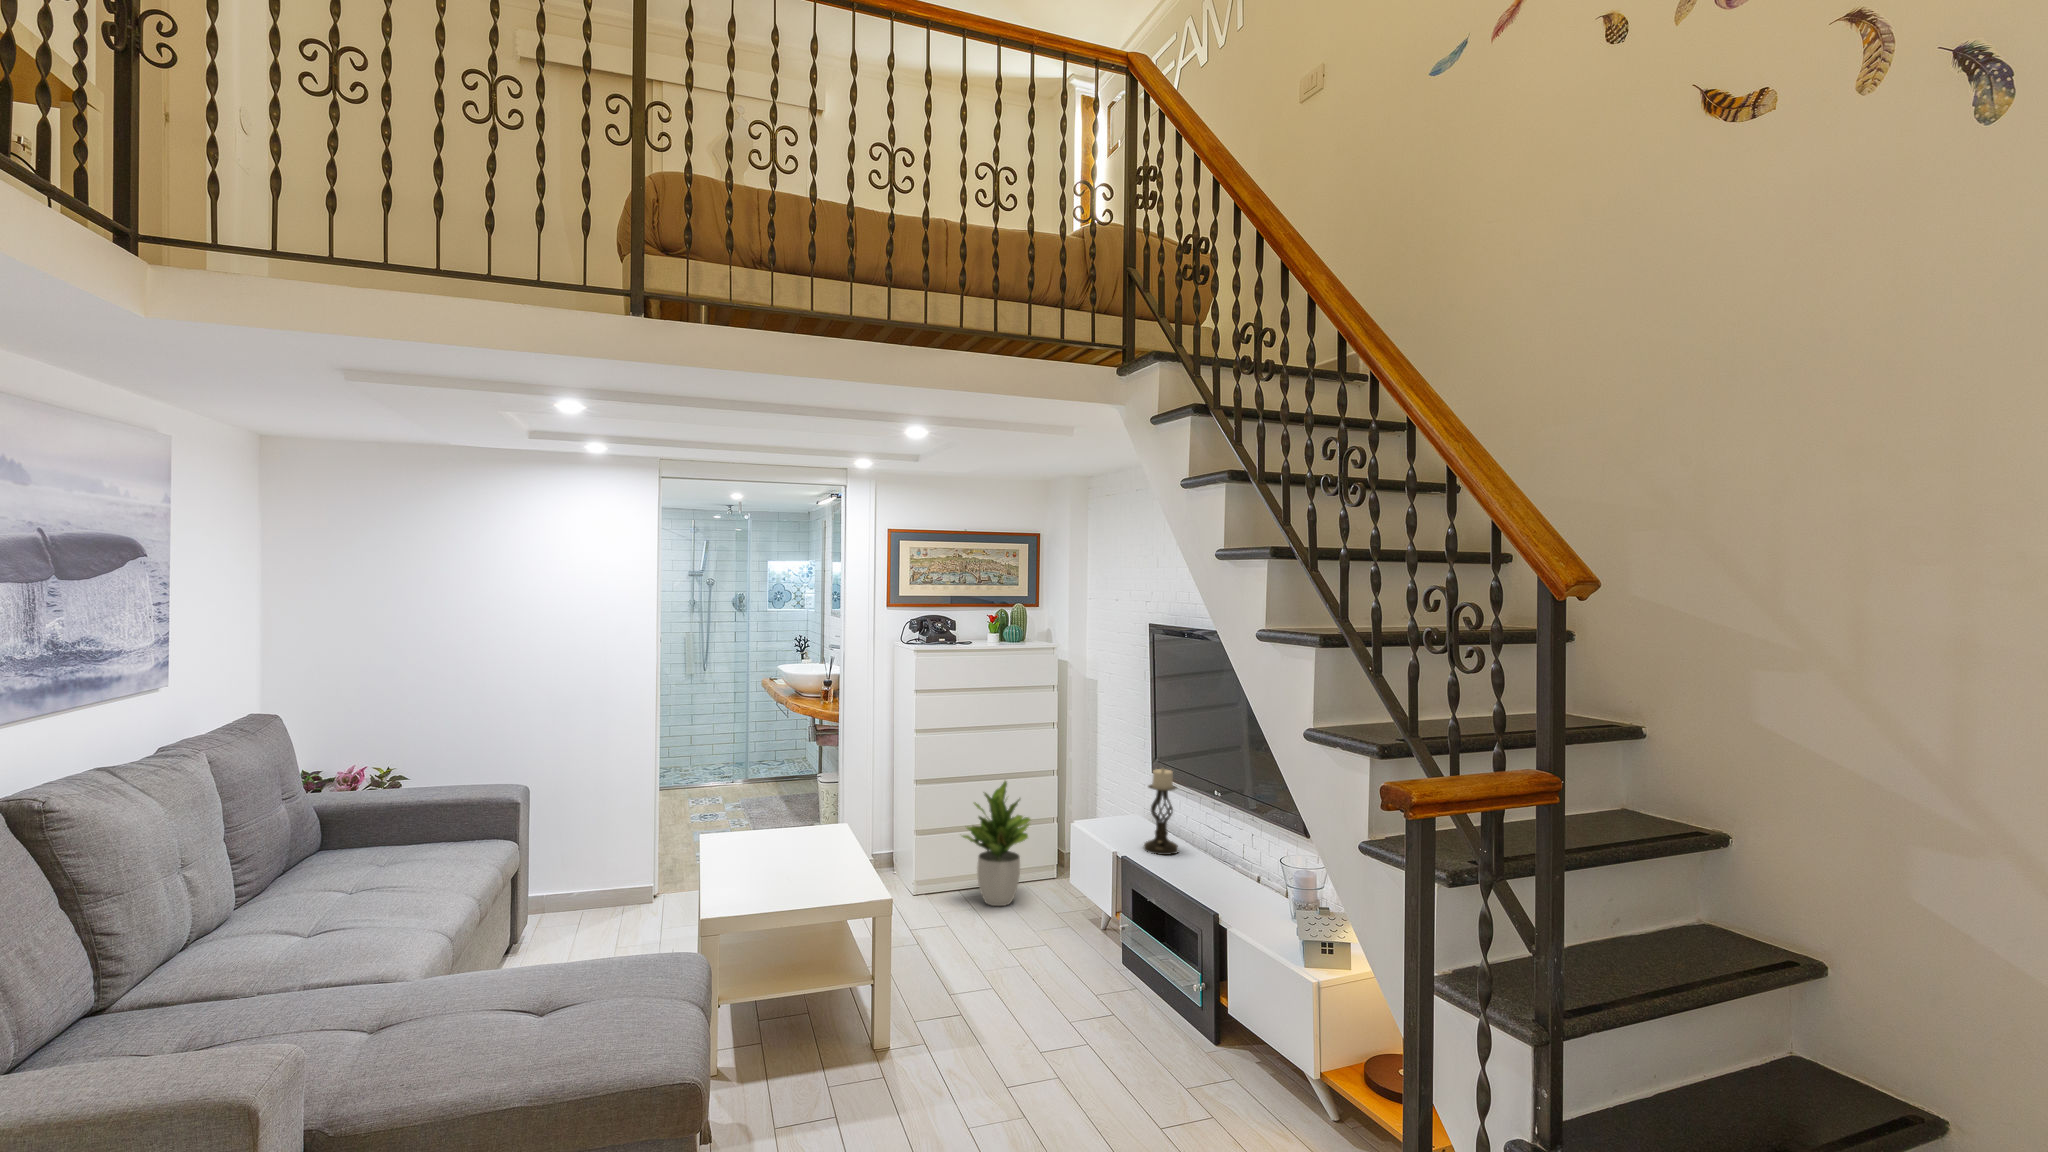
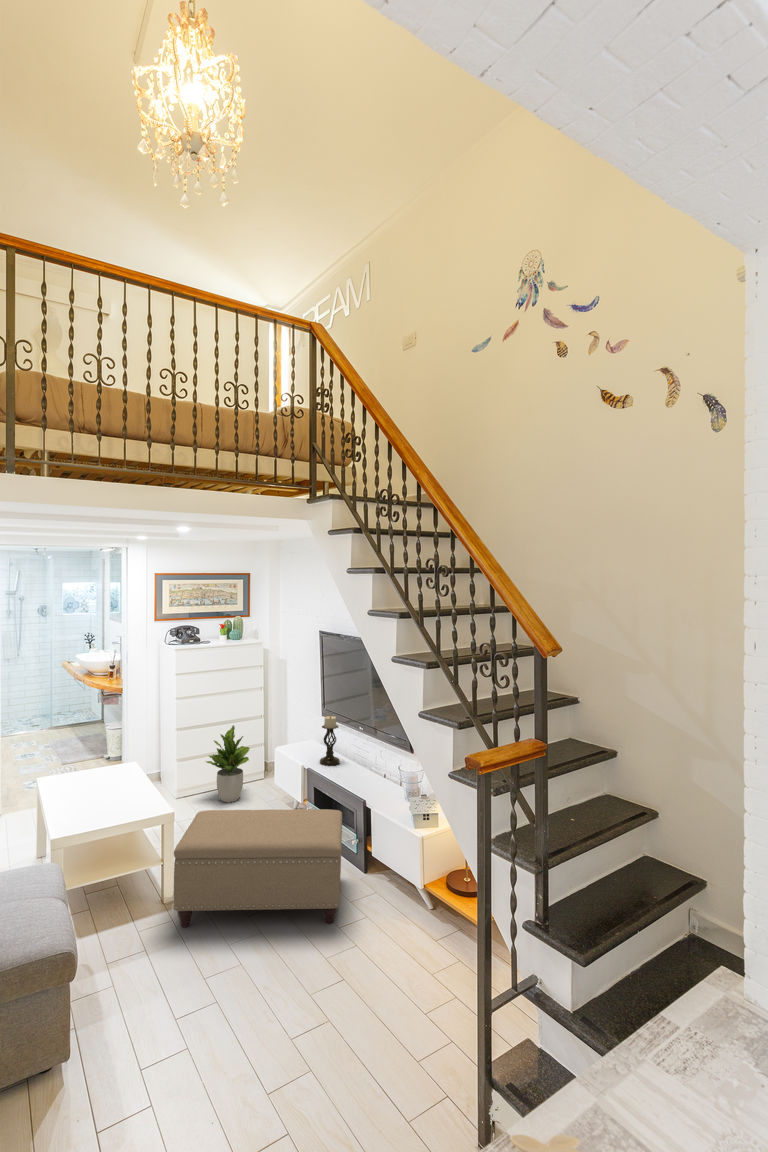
ottoman: none [887,902,1175,1119] -> present [174,809,342,927]

